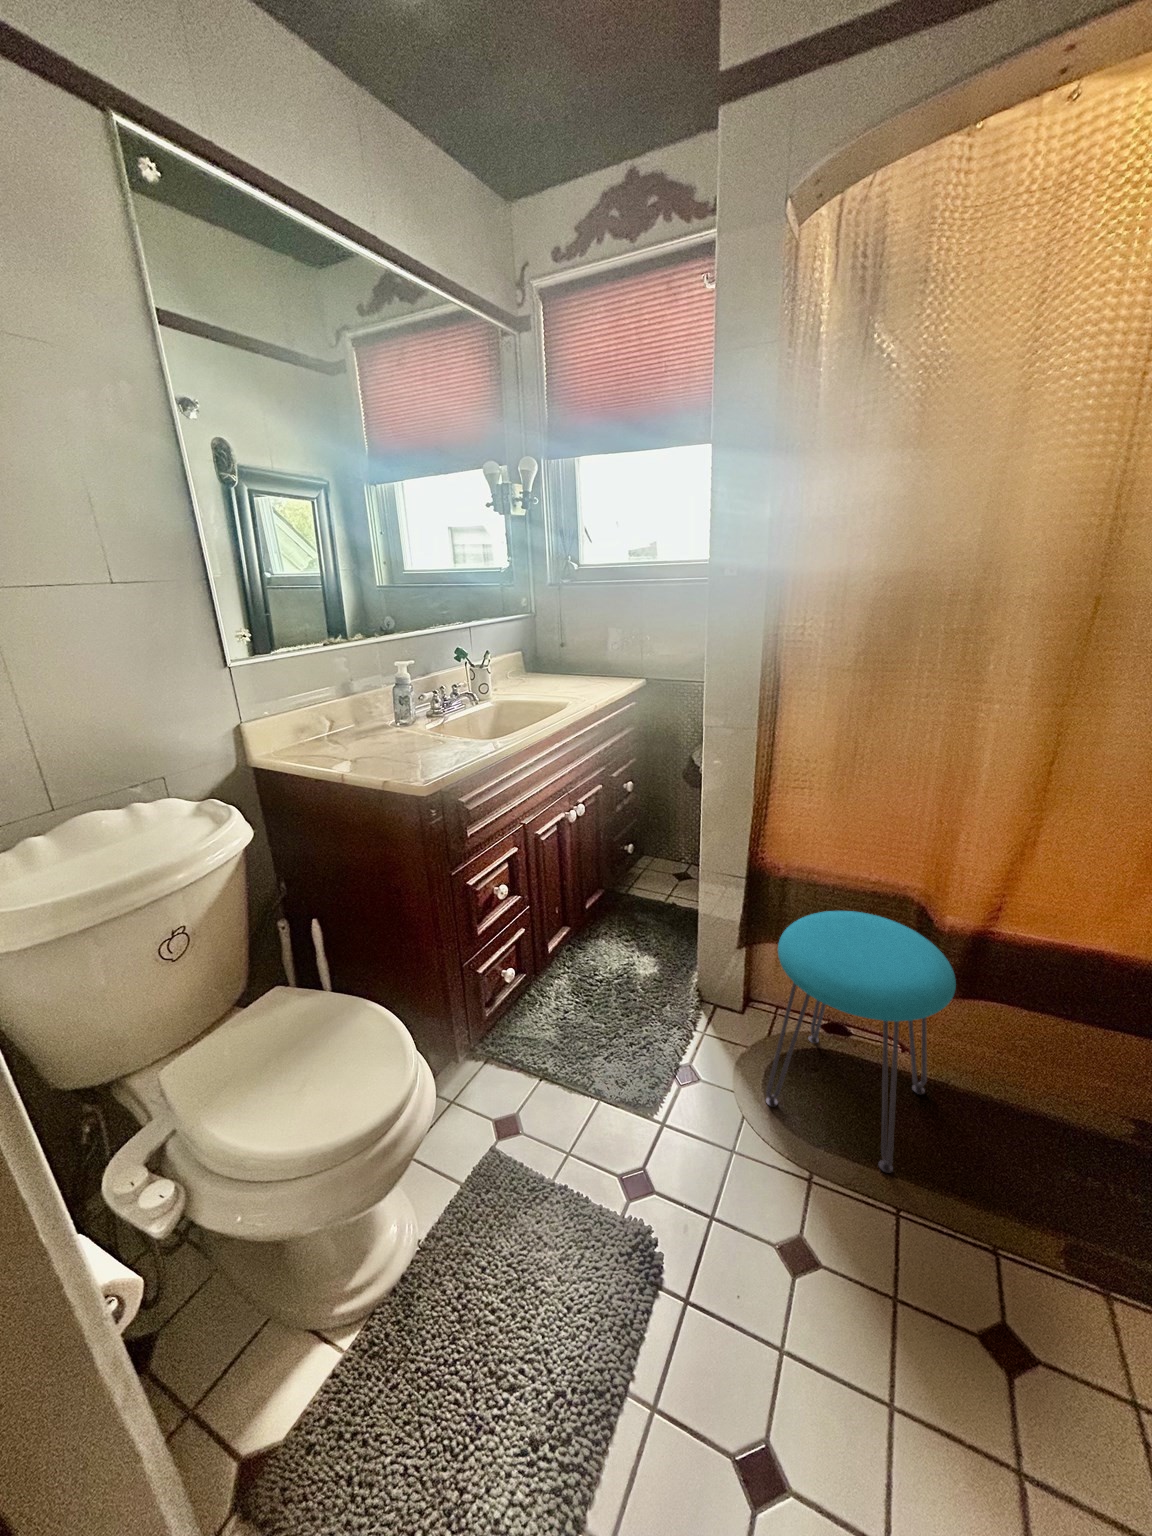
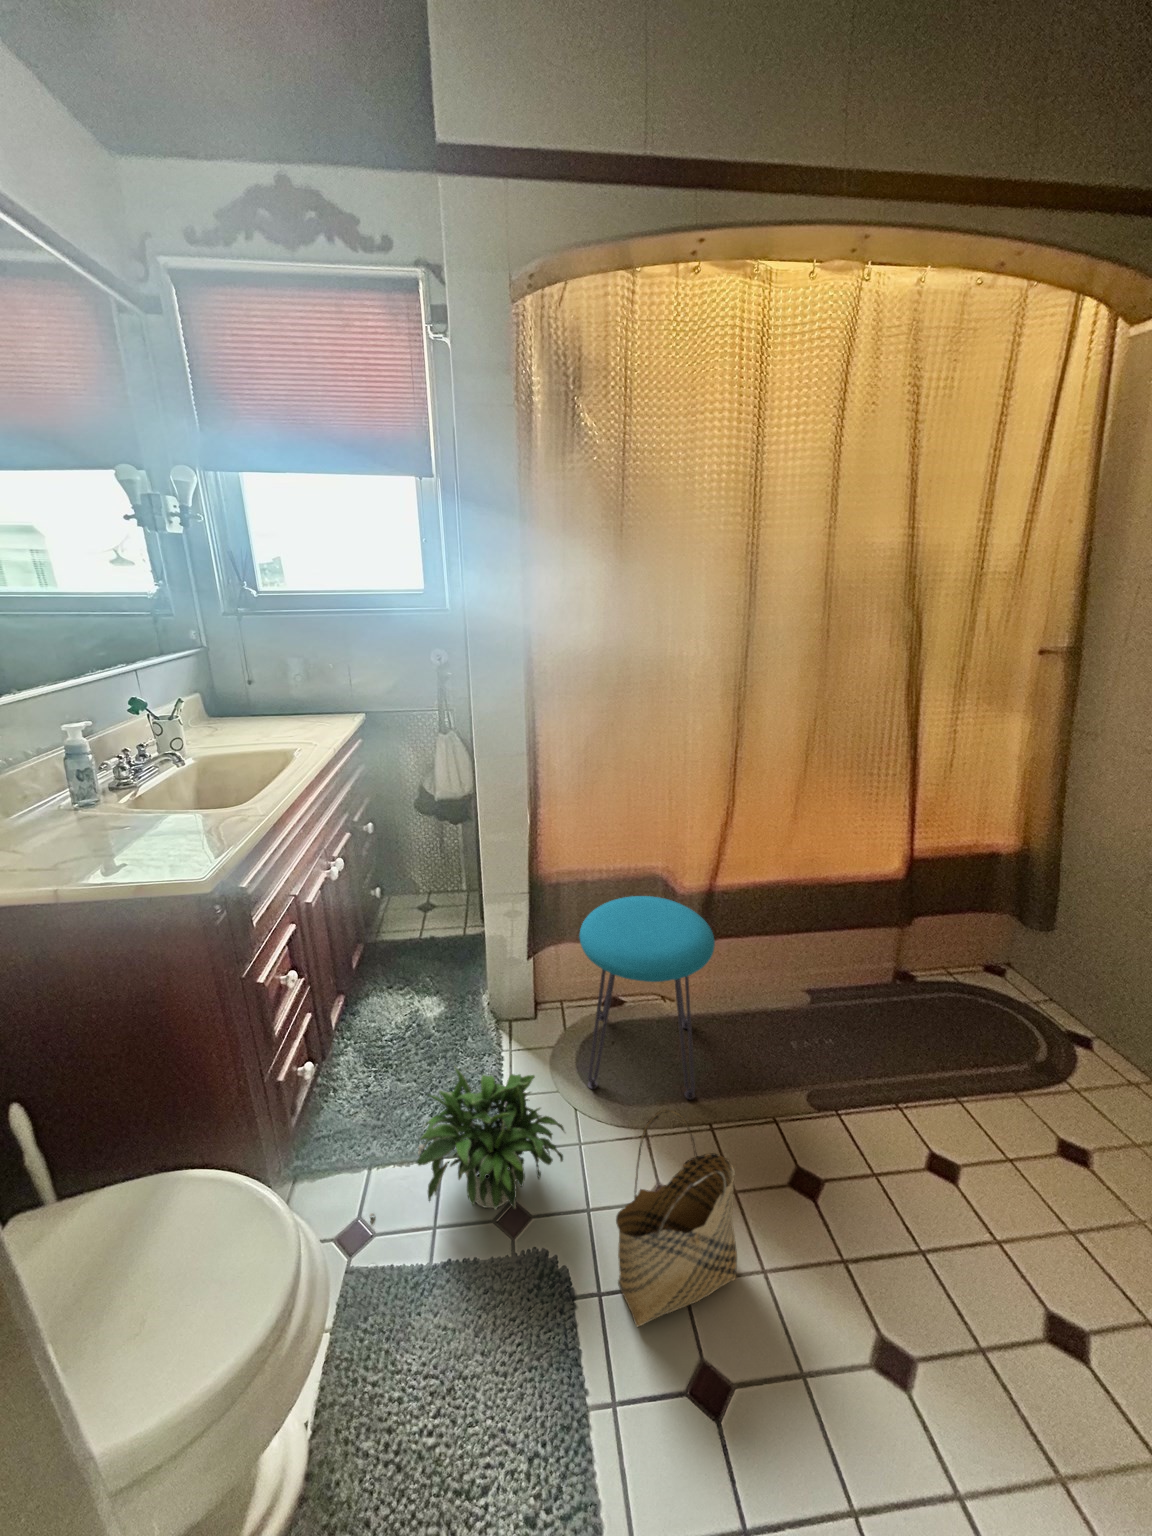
potted plant: none [523,1016,708,1173] -> present [370,1067,565,1216]
woven basket: none [697,1148,868,1393] -> present [616,1110,737,1326]

